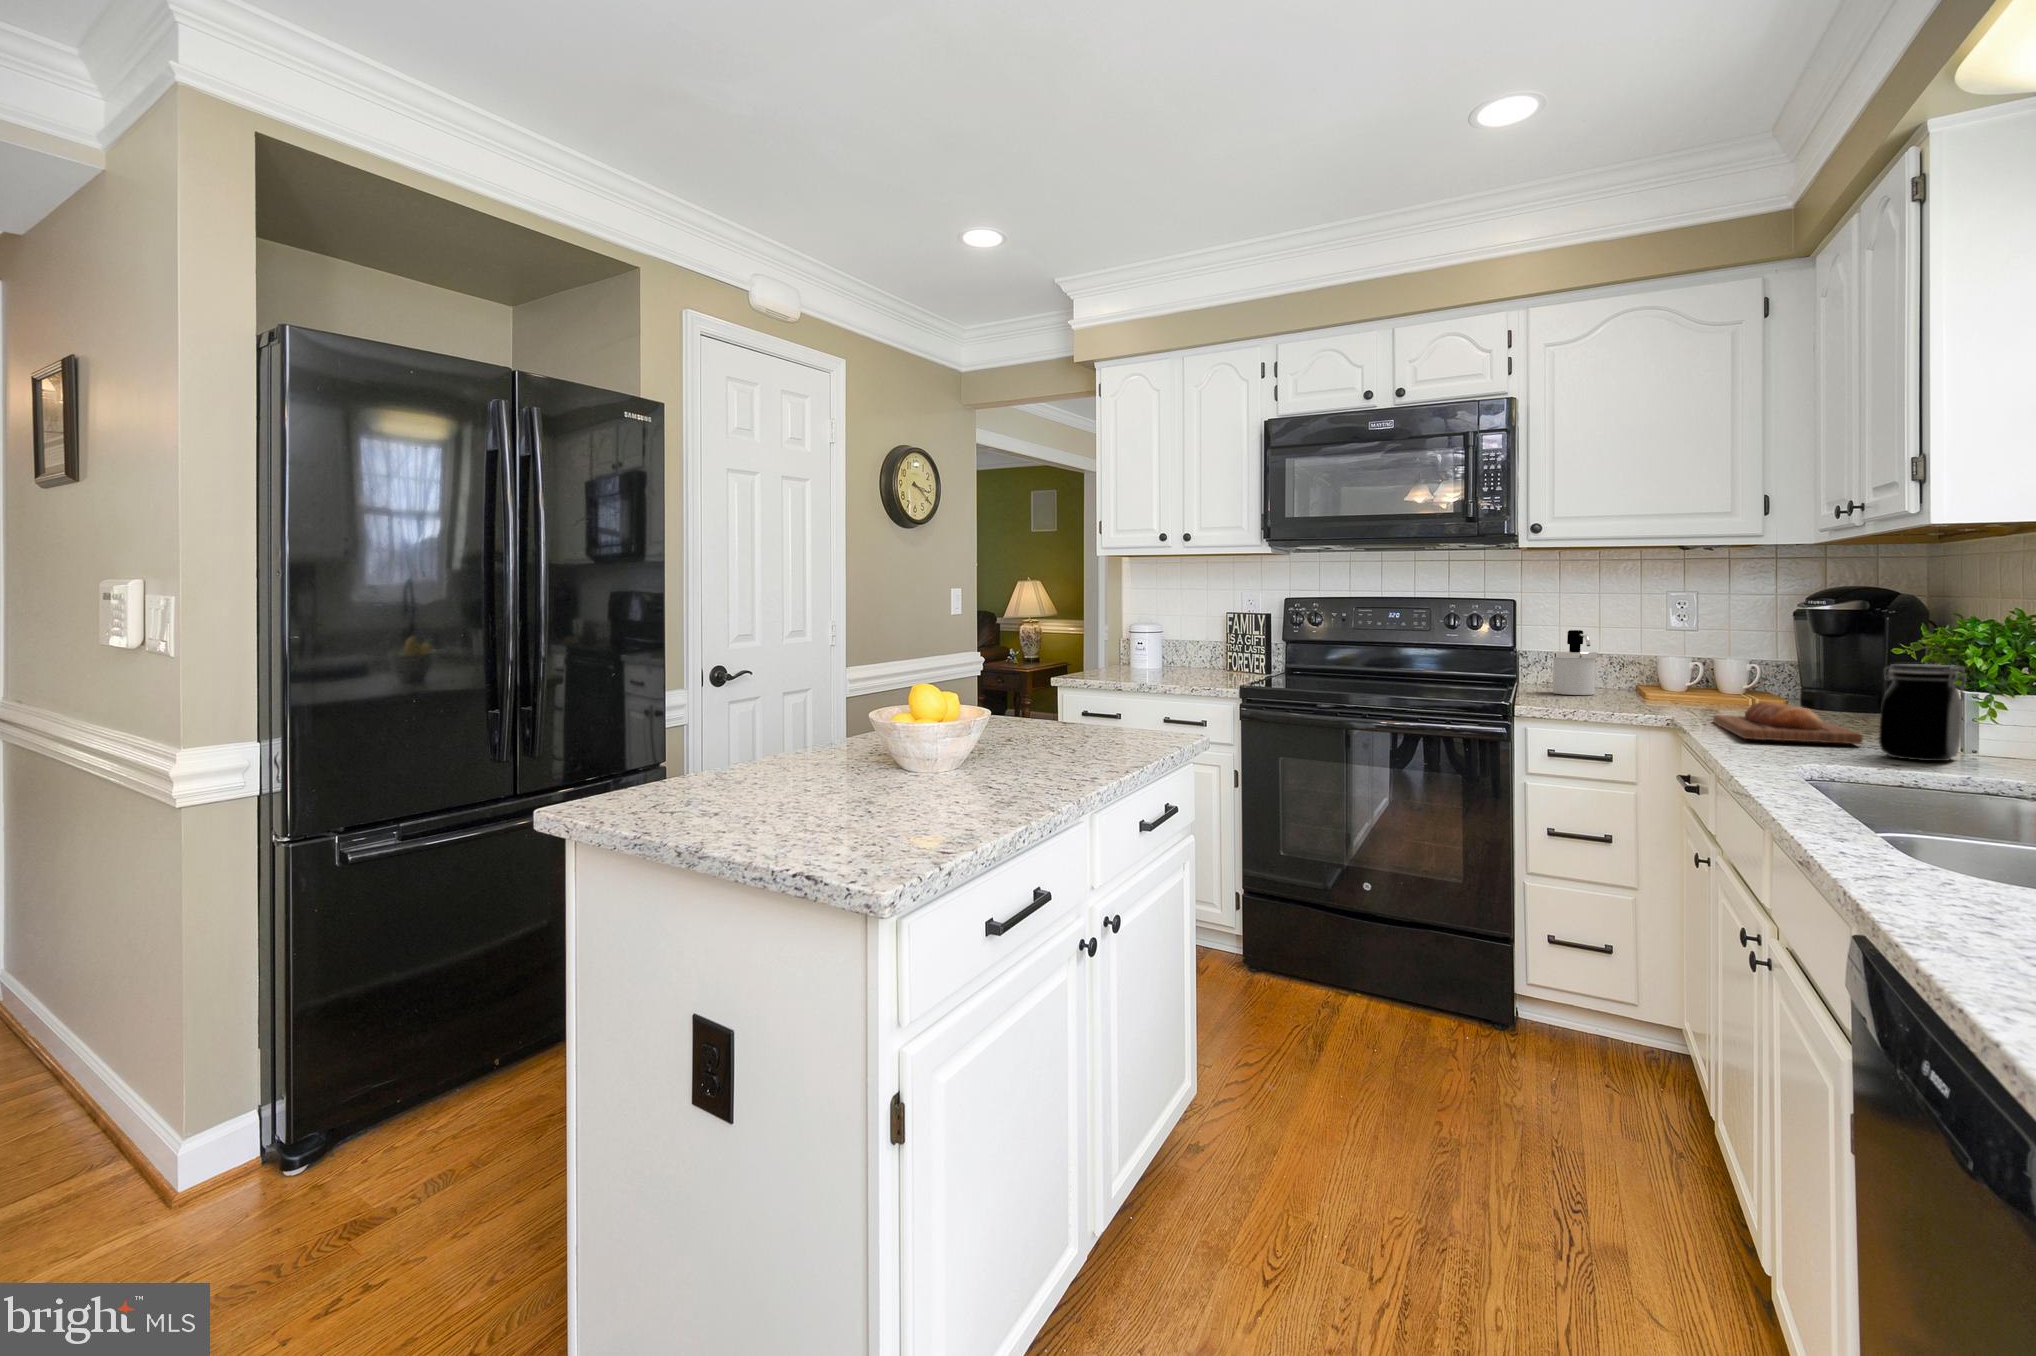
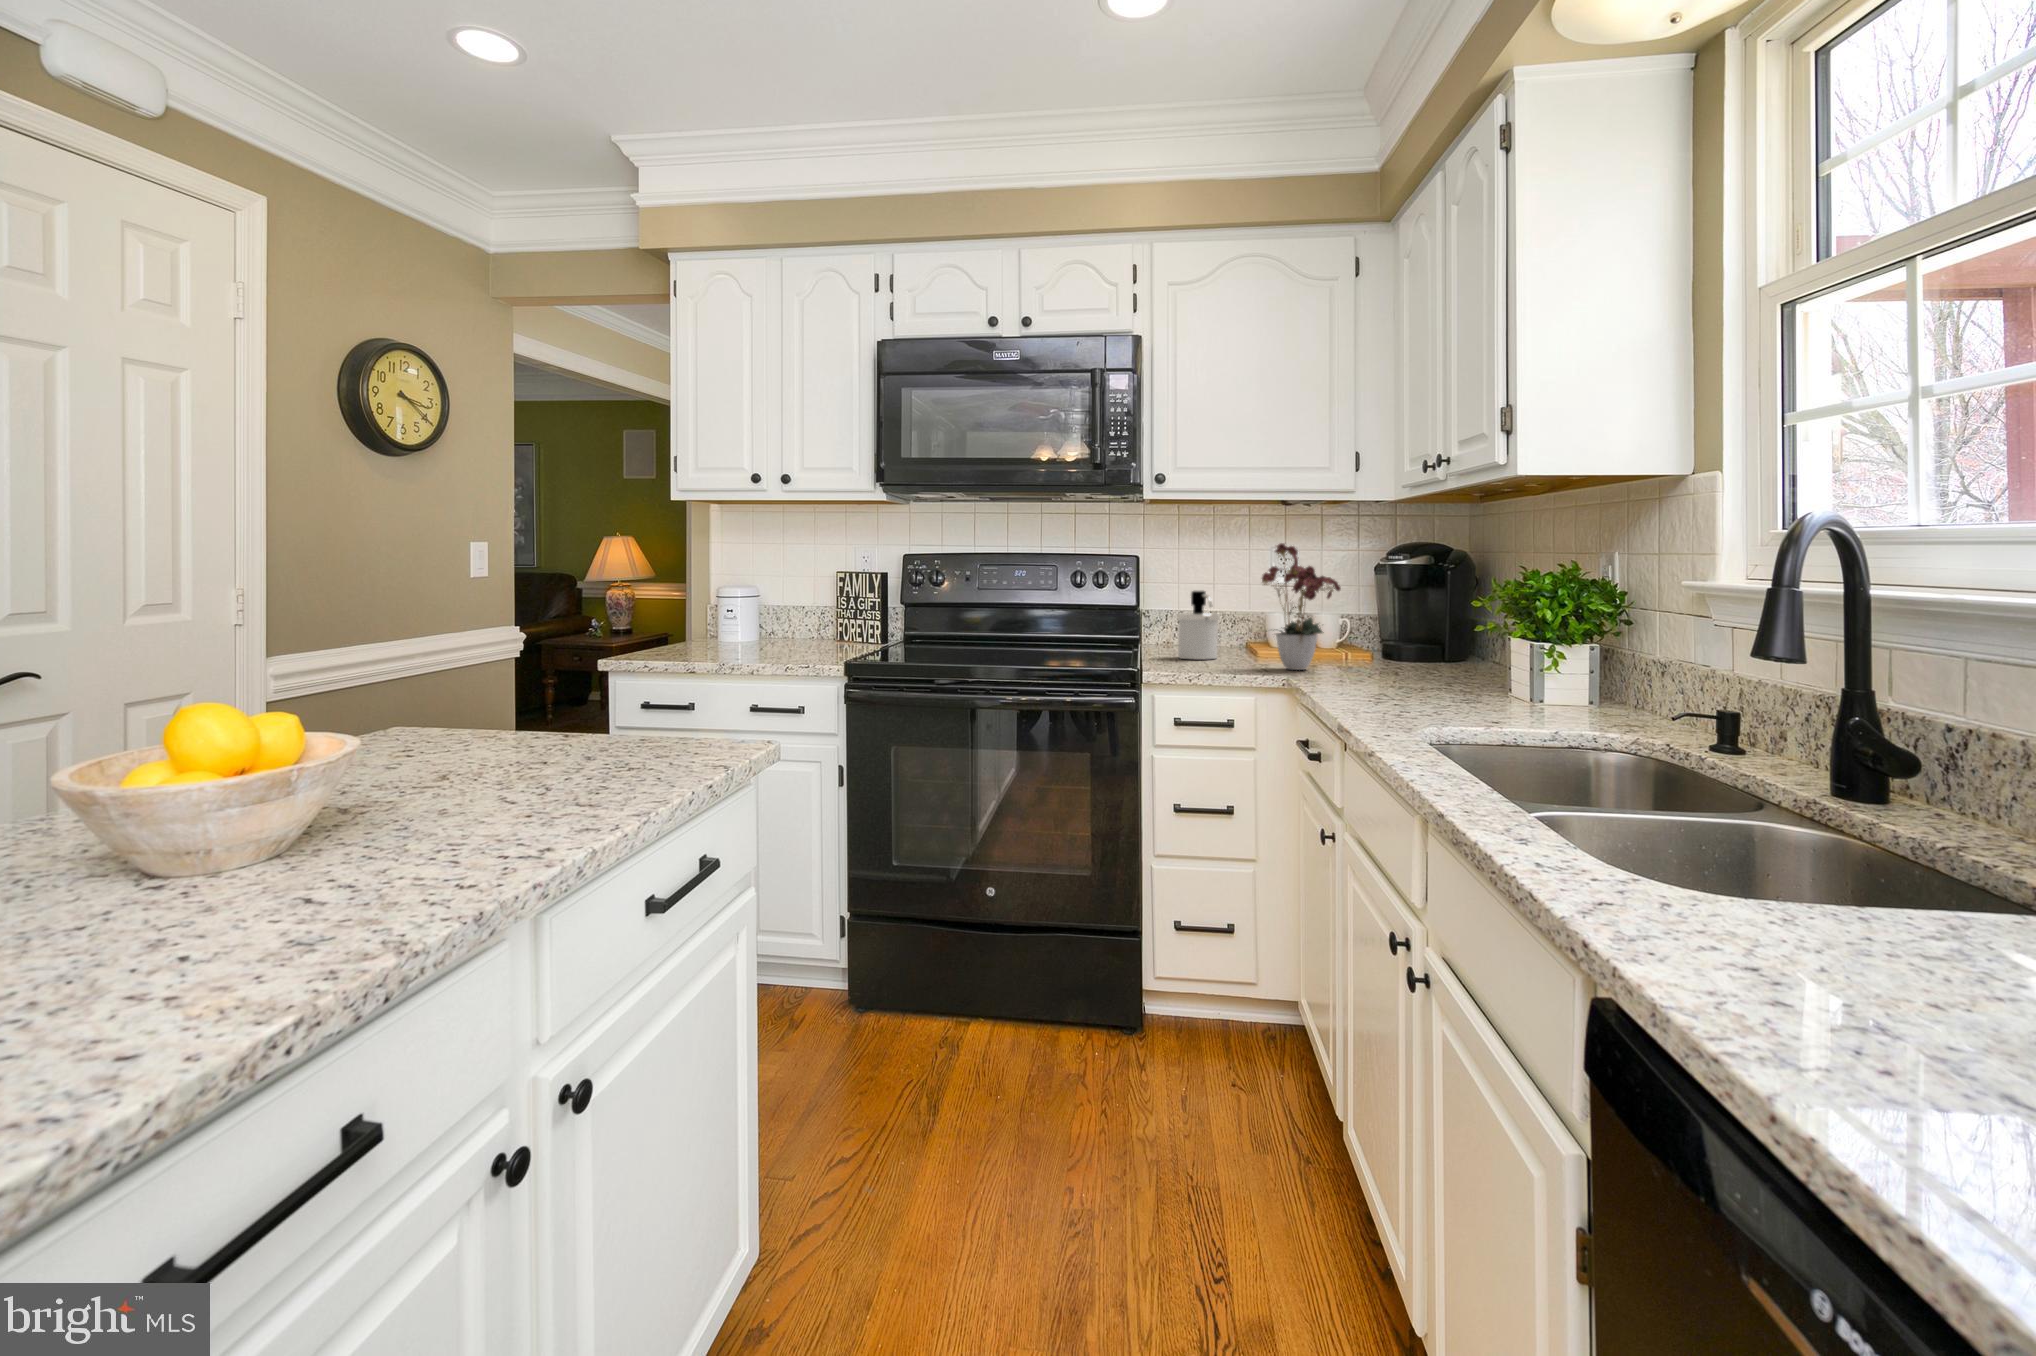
flower arrangement: none [1639,580,1743,708] -> present [1262,543,1341,670]
jar: present [1879,664,1967,761] -> none [1467,618,1537,714]
bread loaf: present [1713,702,1863,744] -> none [1324,660,1452,700]

